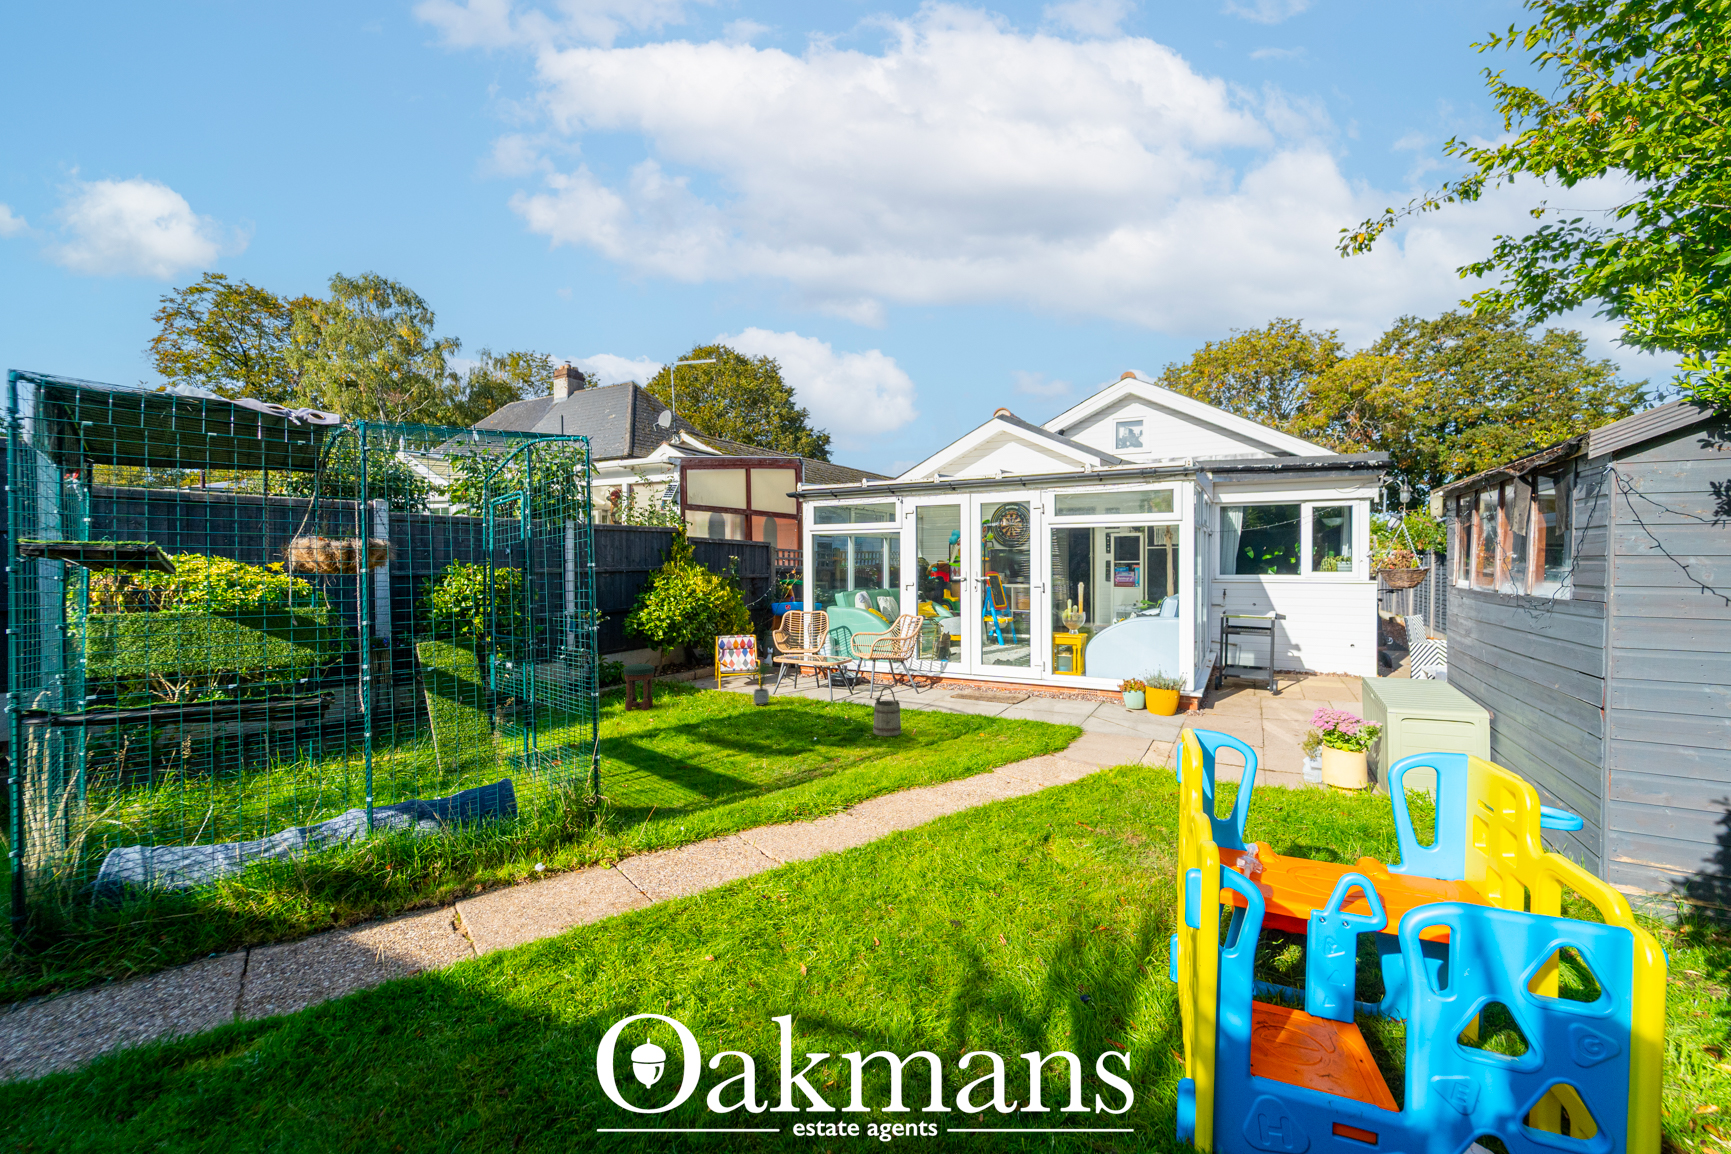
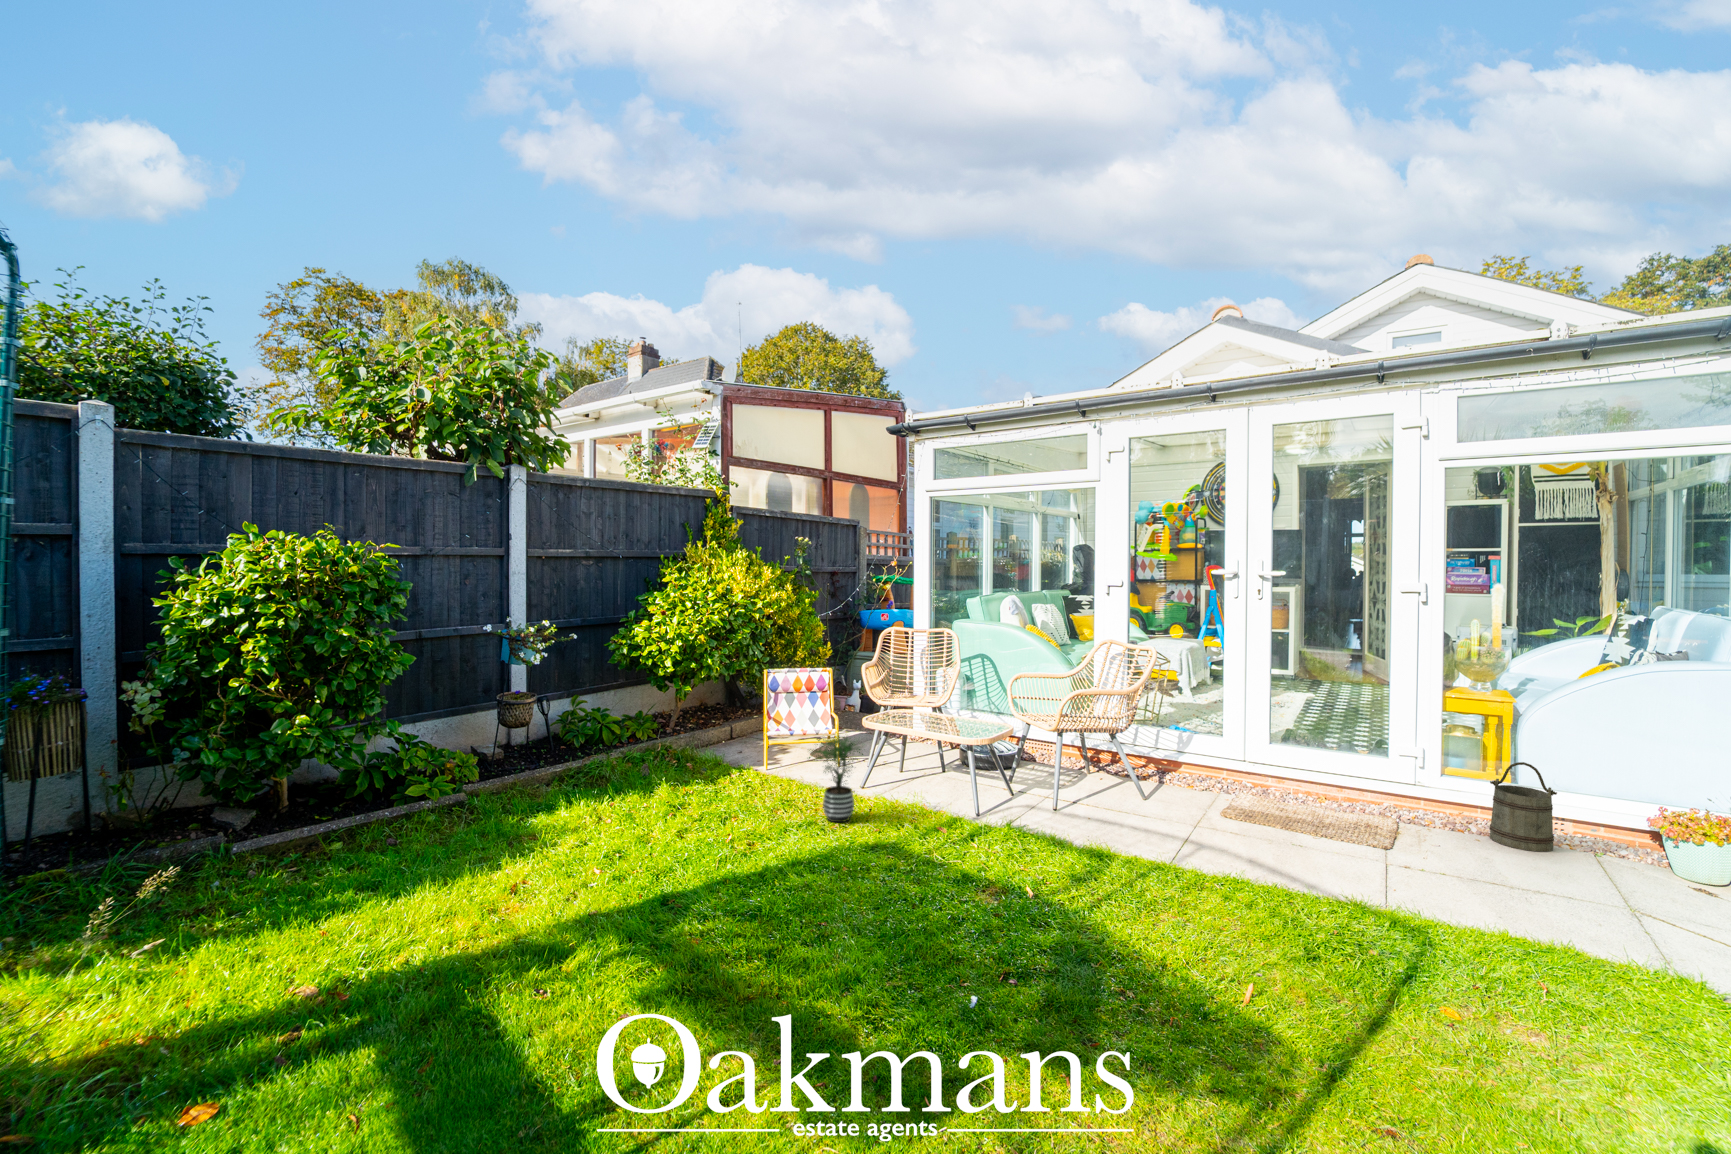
stool: present [624,664,655,711] -> none [574,730,634,825]
bucket: present [873,687,901,736] -> present [1489,762,1557,852]

